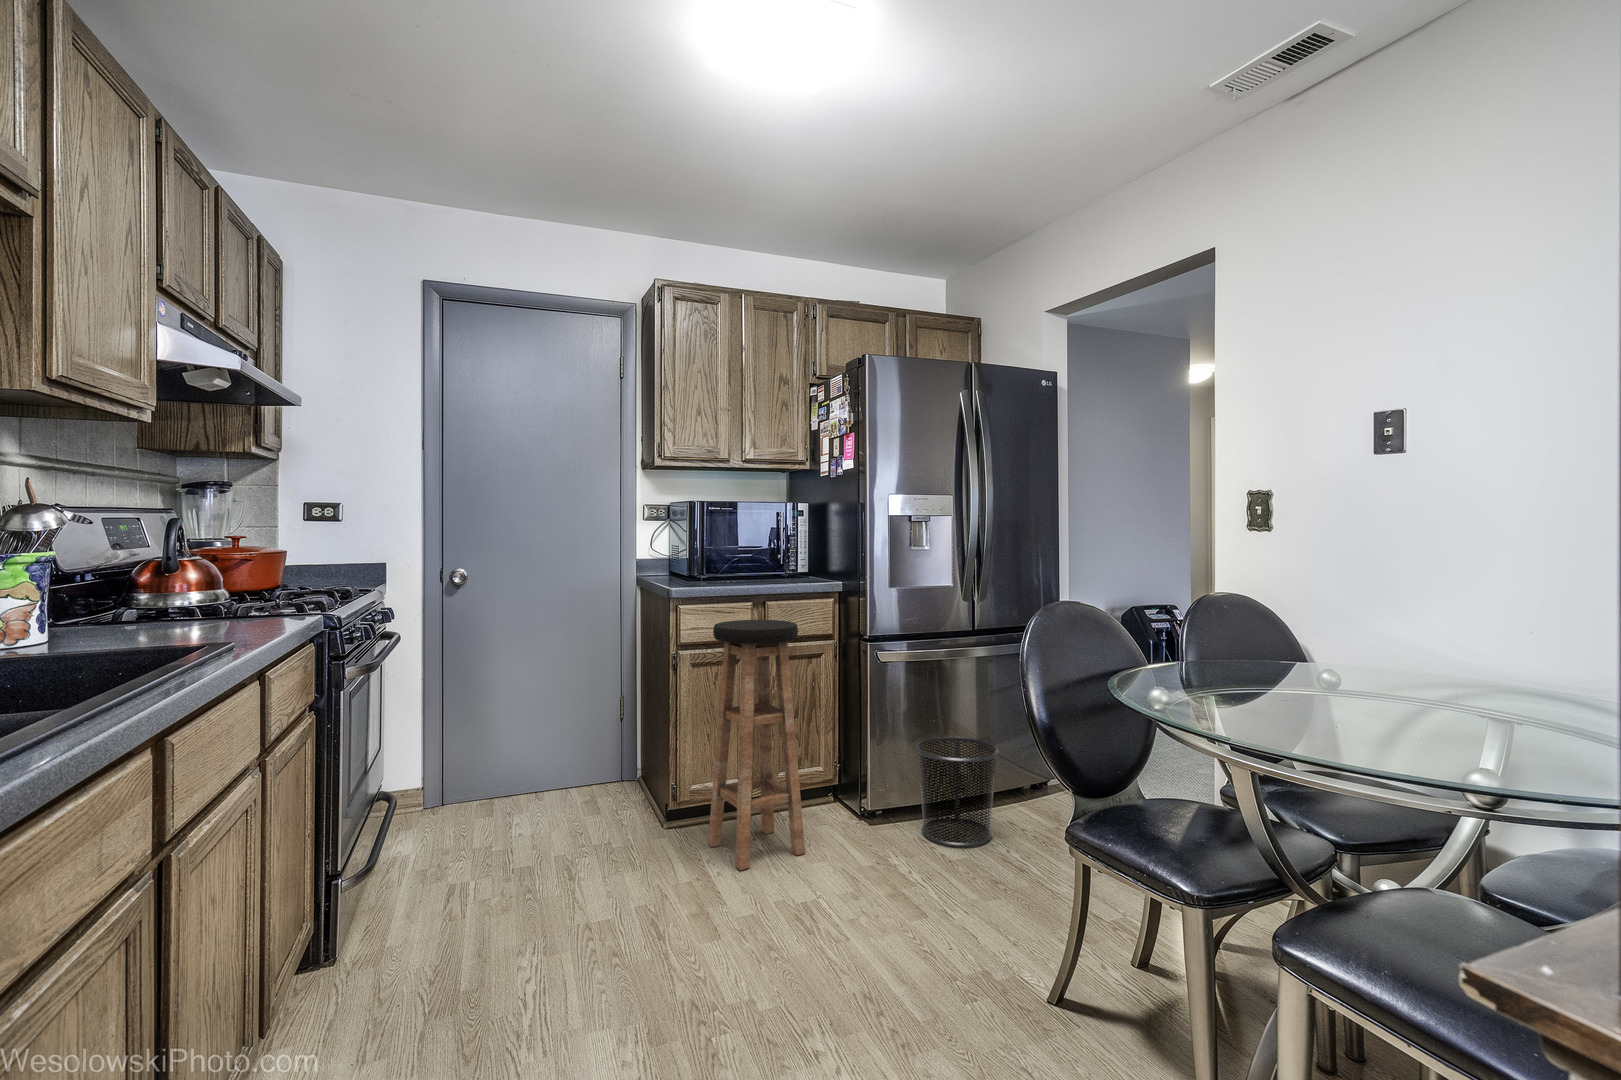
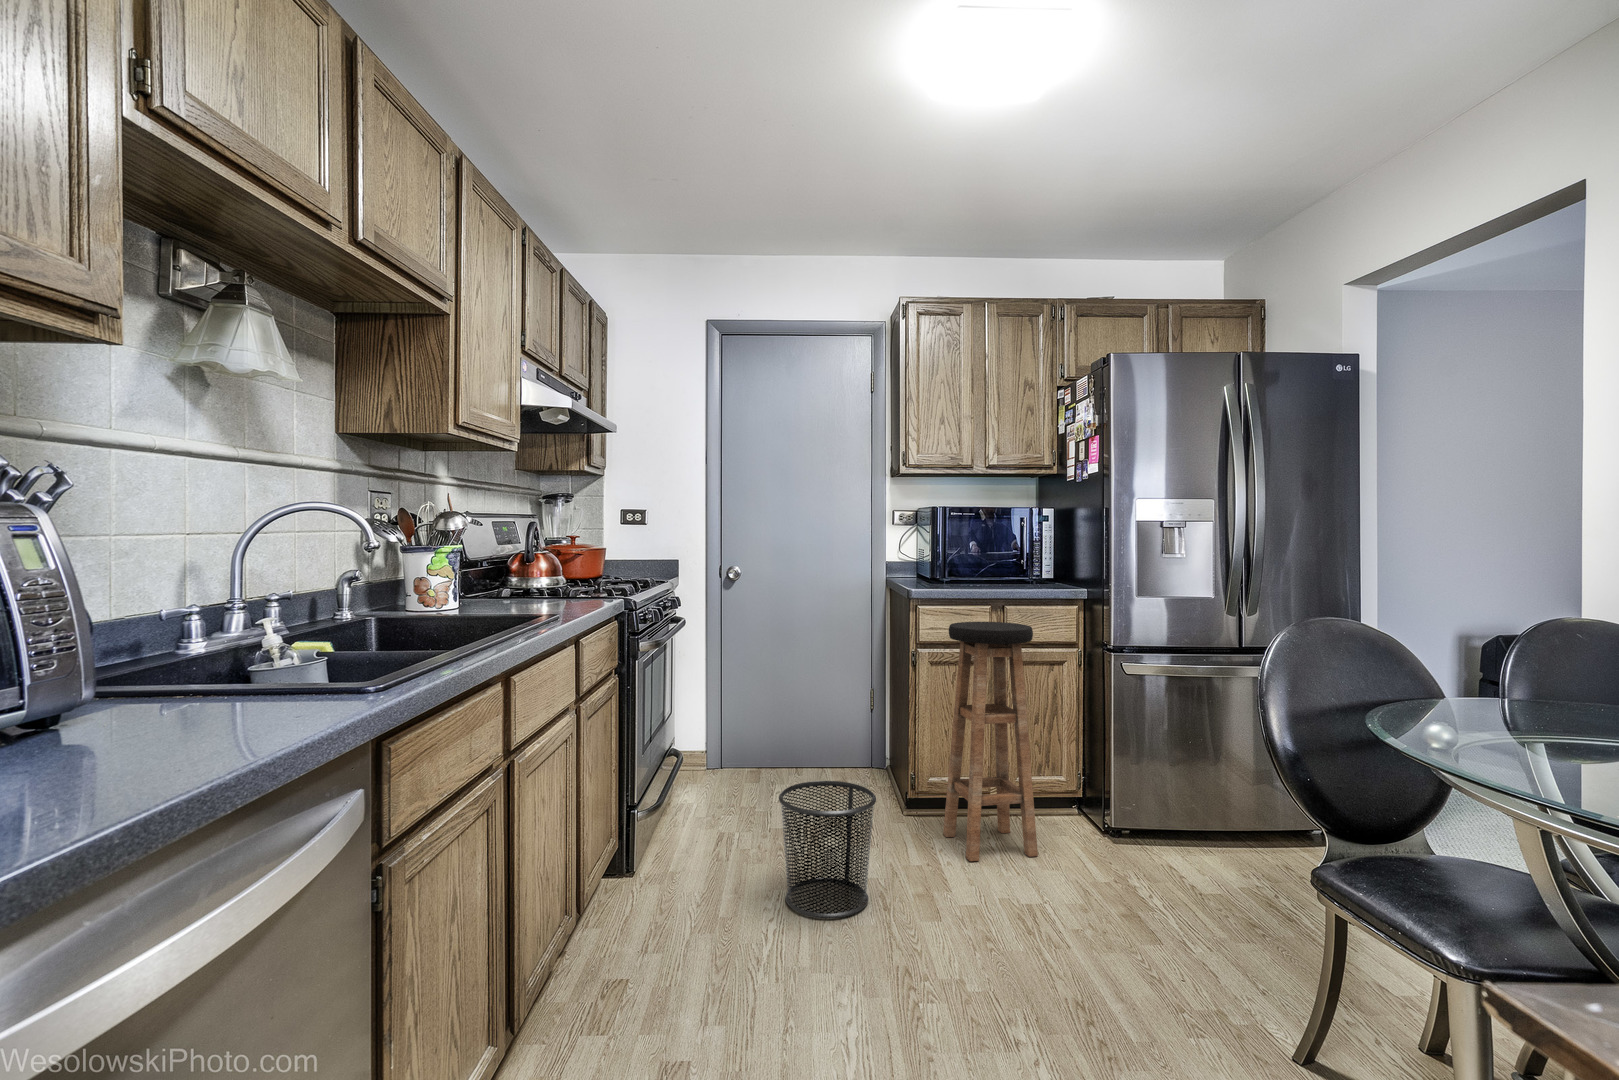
trash can: present [916,737,999,847] -> present [779,781,876,918]

